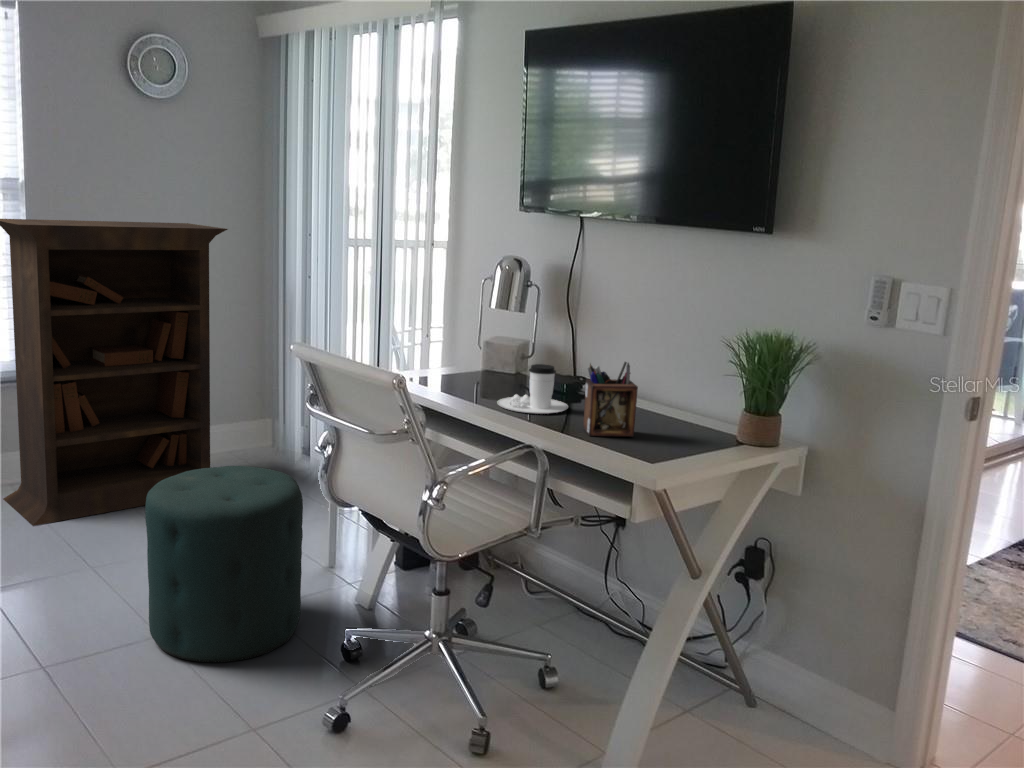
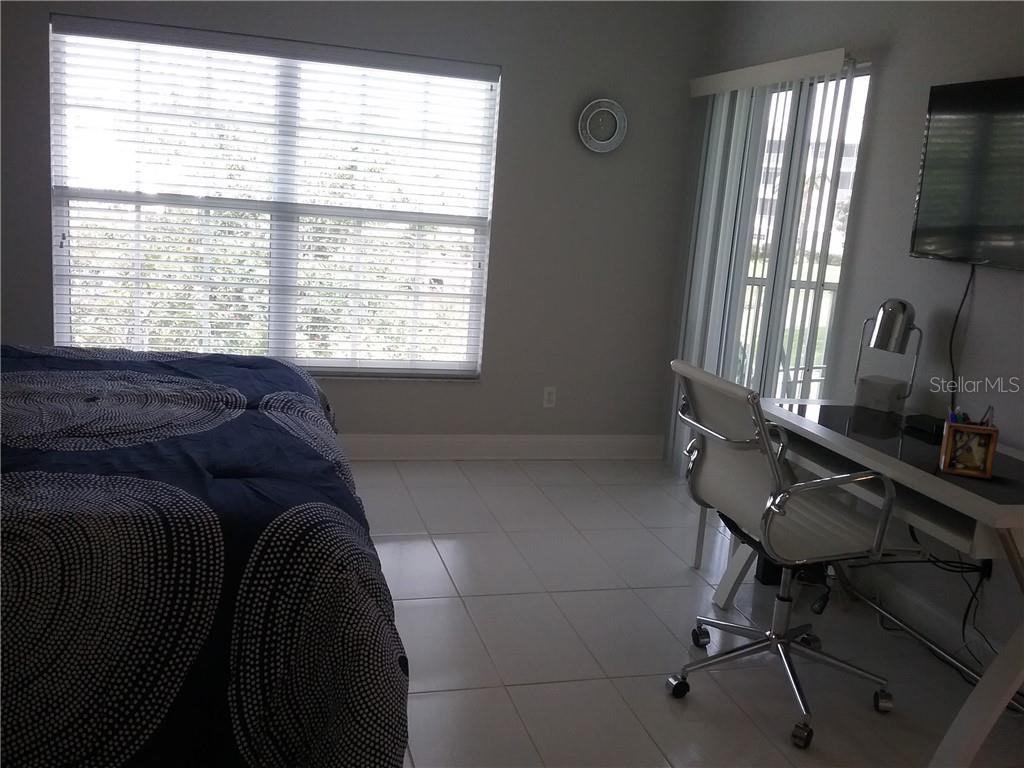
bookcase: present [0,219,228,526] -> none [449,250,644,494]
coffee cup: present [497,364,568,414] -> none [859,401,932,449]
ottoman: present [145,466,303,662] -> none [540,462,674,625]

